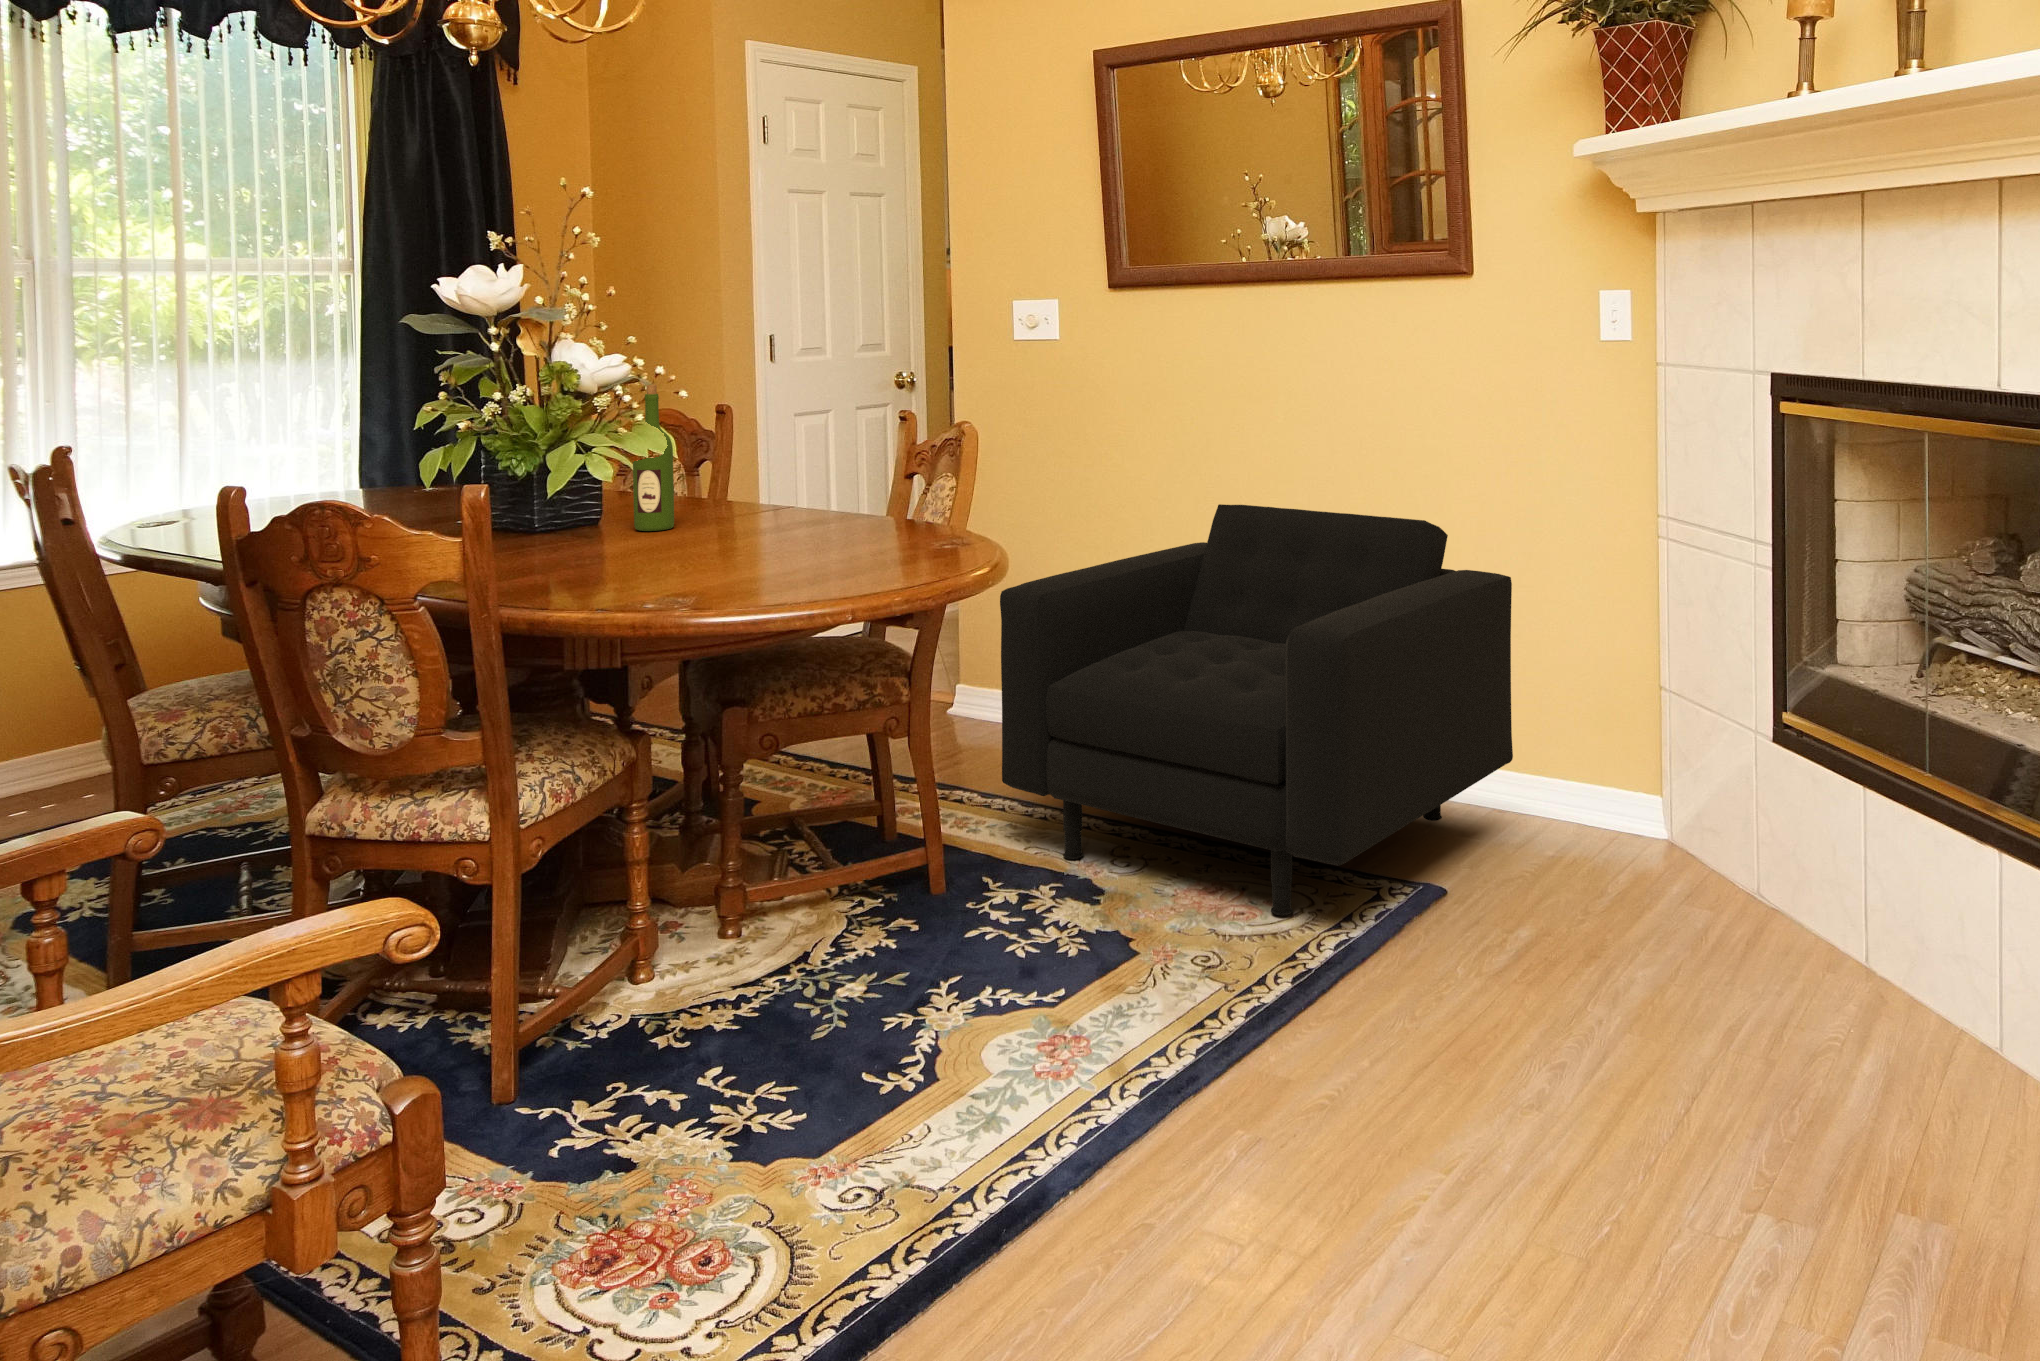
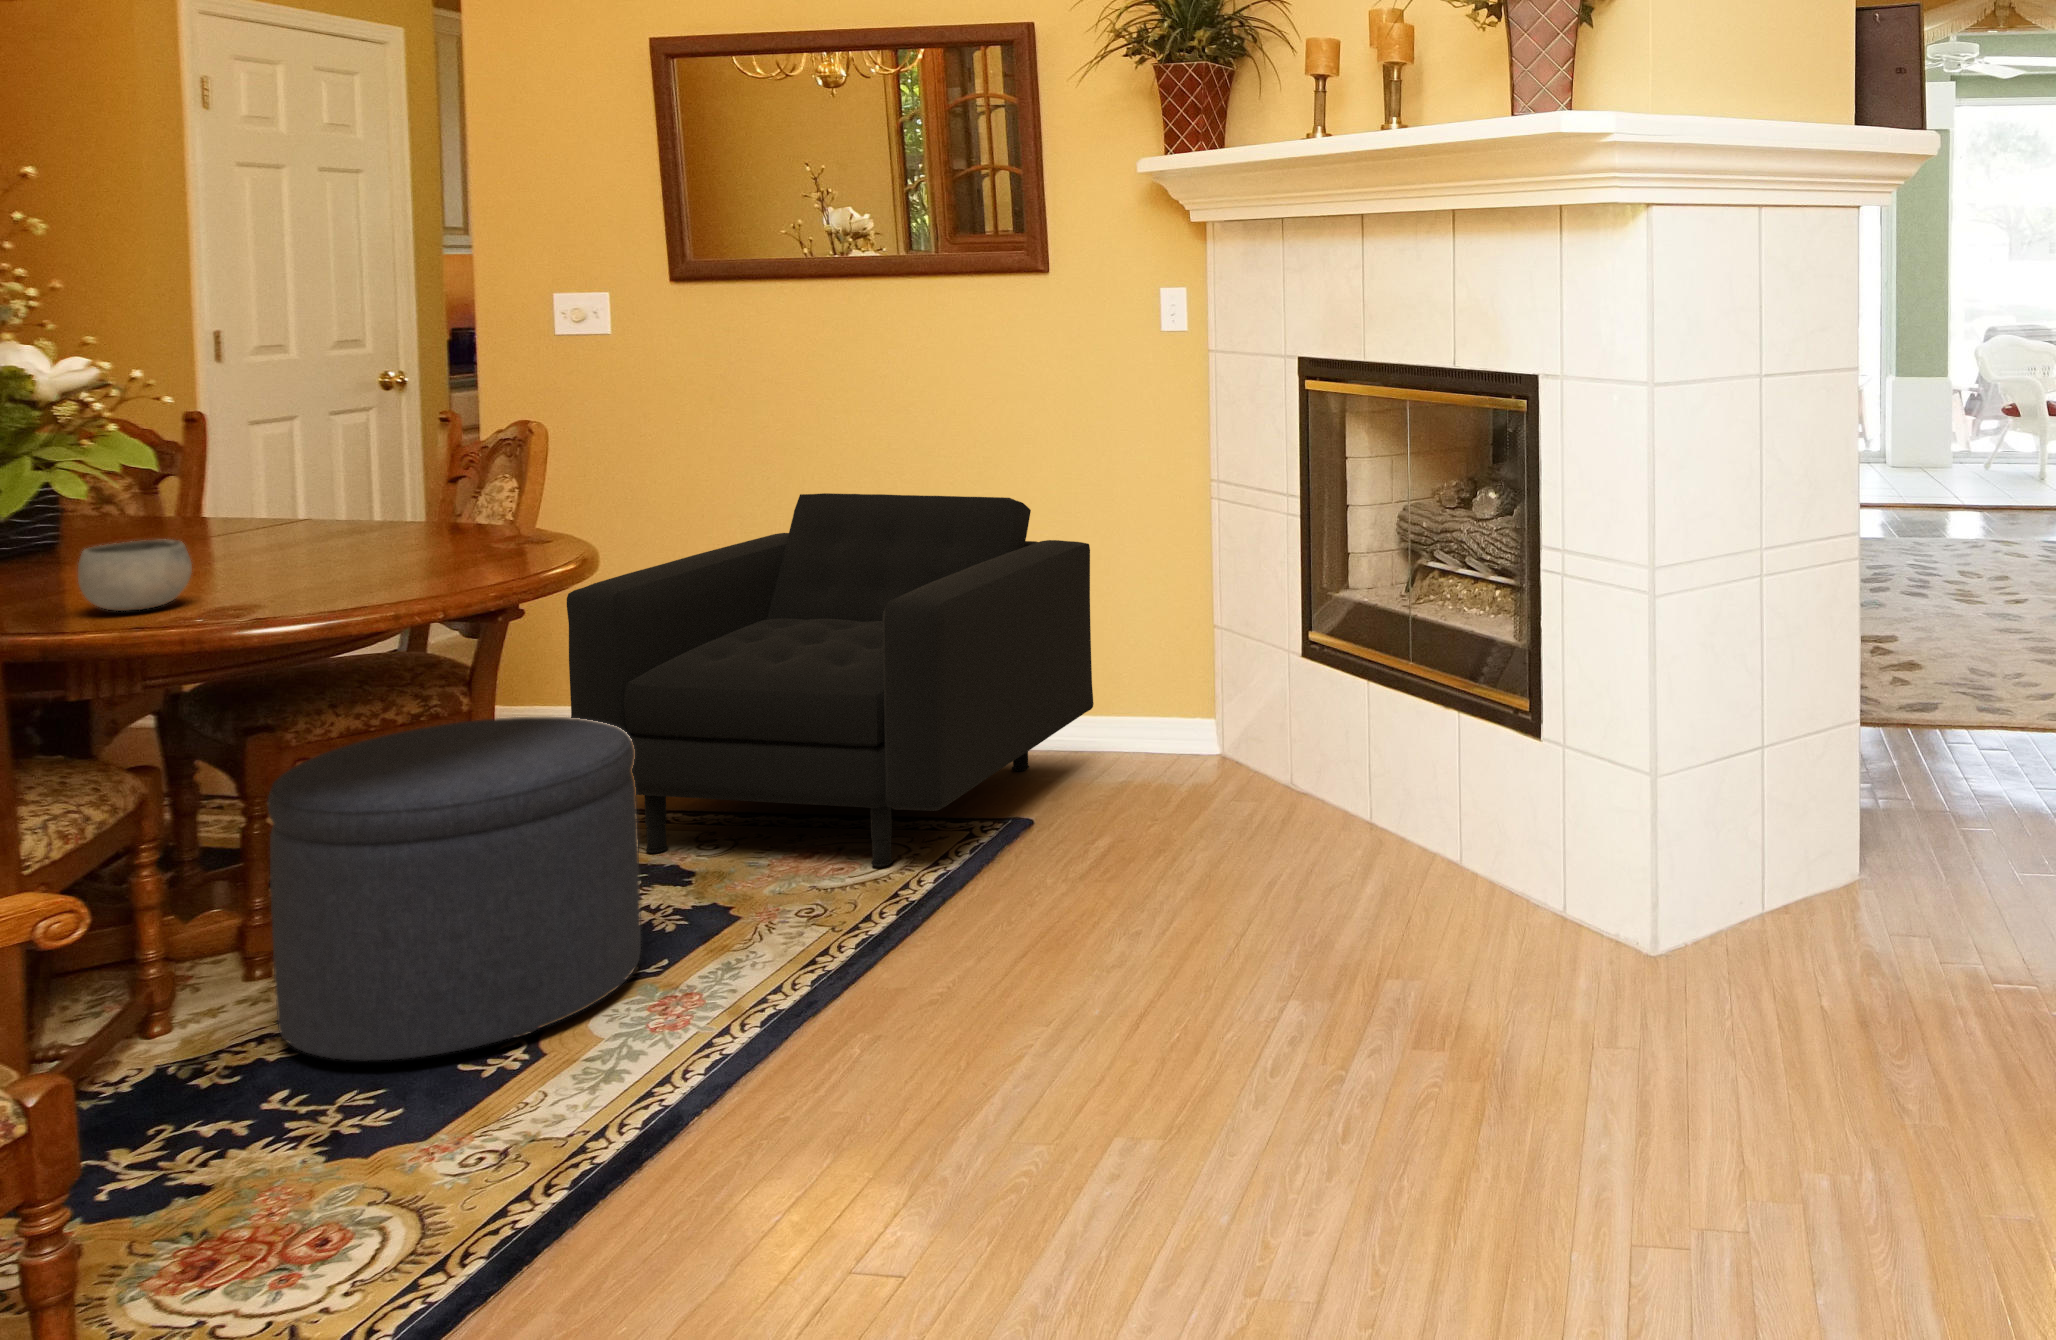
wine bottle: present [633,385,674,531] -> none [86,392,146,558]
bowl: none [590,520,676,584] -> present [78,539,192,611]
ottoman: none [723,714,1039,1059] -> present [268,717,641,1061]

